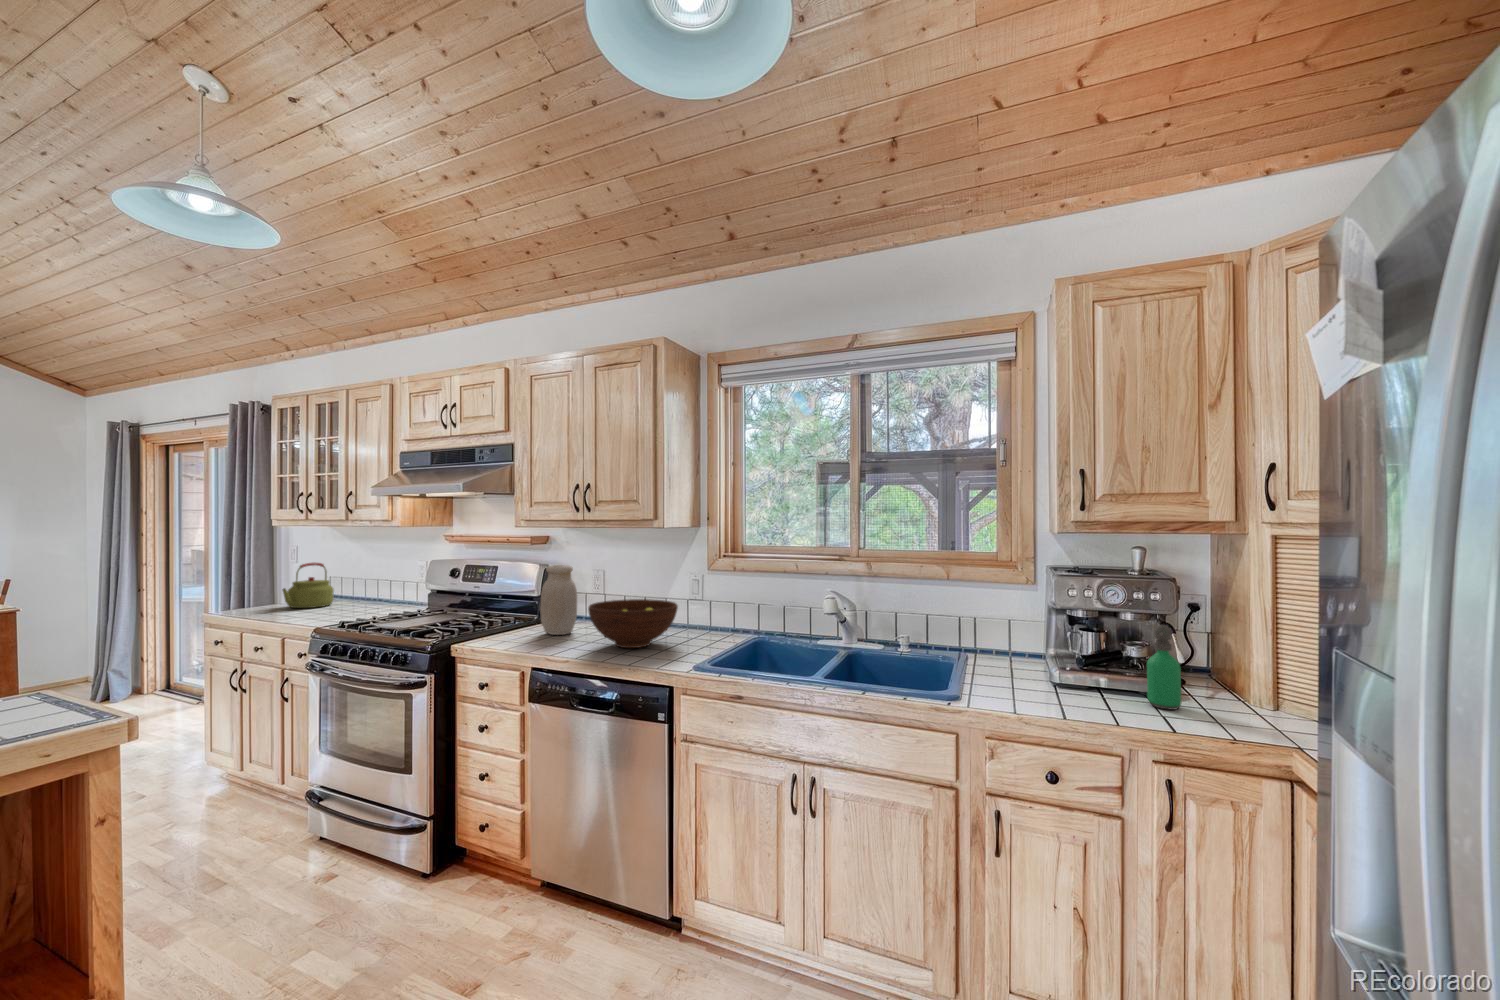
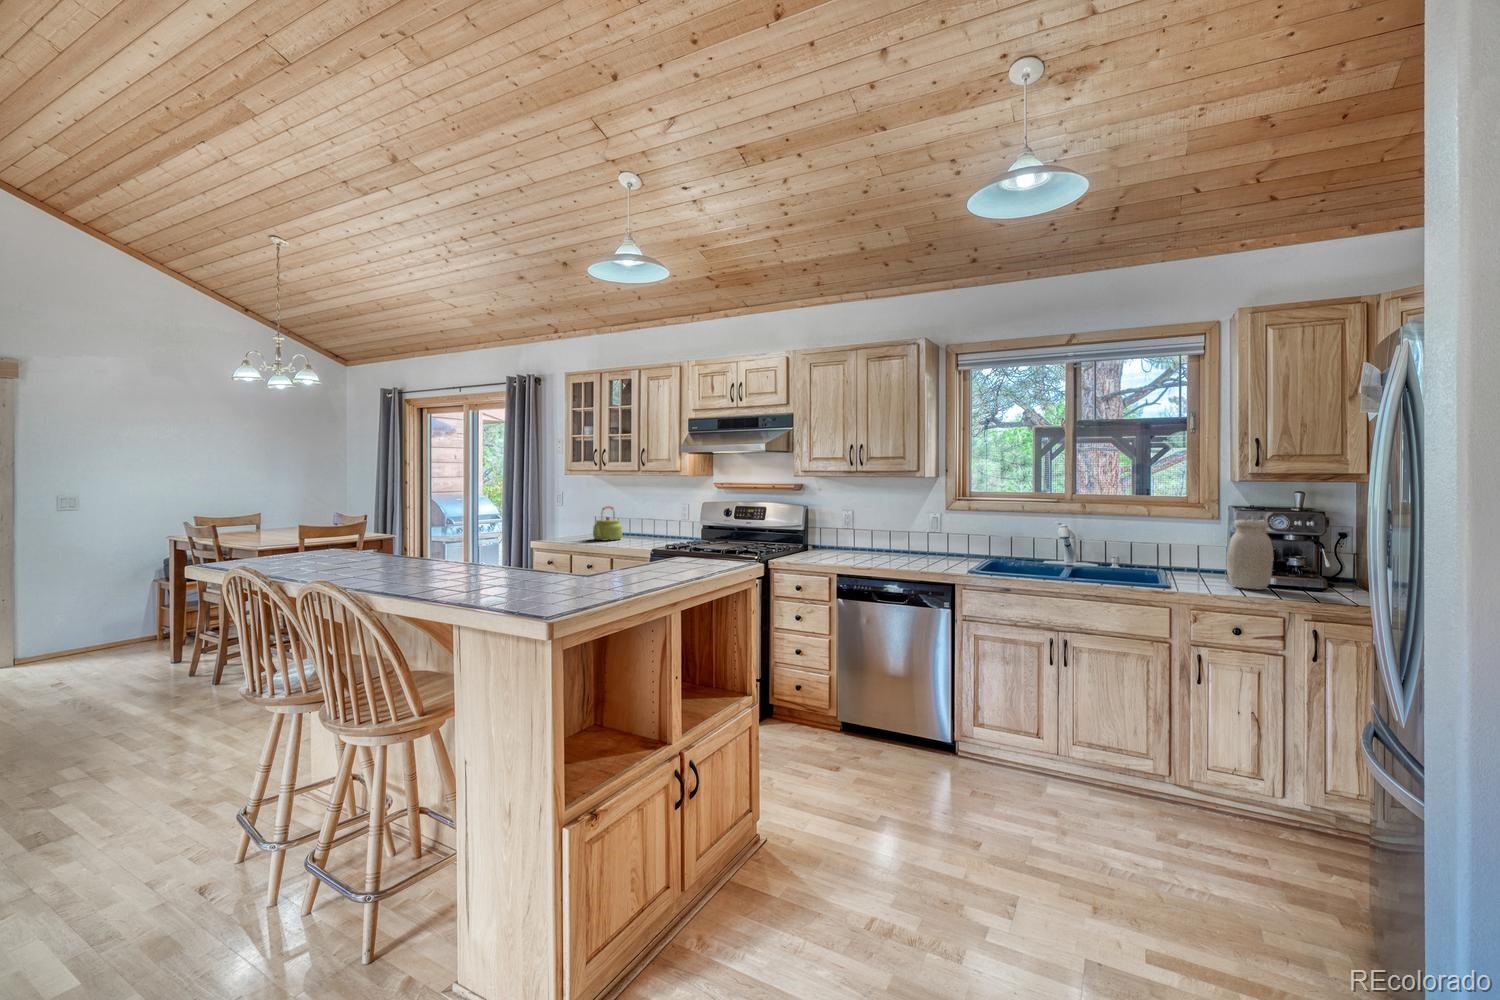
jar: present [540,565,577,635] -> present [1227,520,1273,589]
fruit bowl: present [588,599,678,648] -> none [873,531,938,564]
soap dispenser: present [1147,625,1181,710] -> none [1303,541,1328,594]

